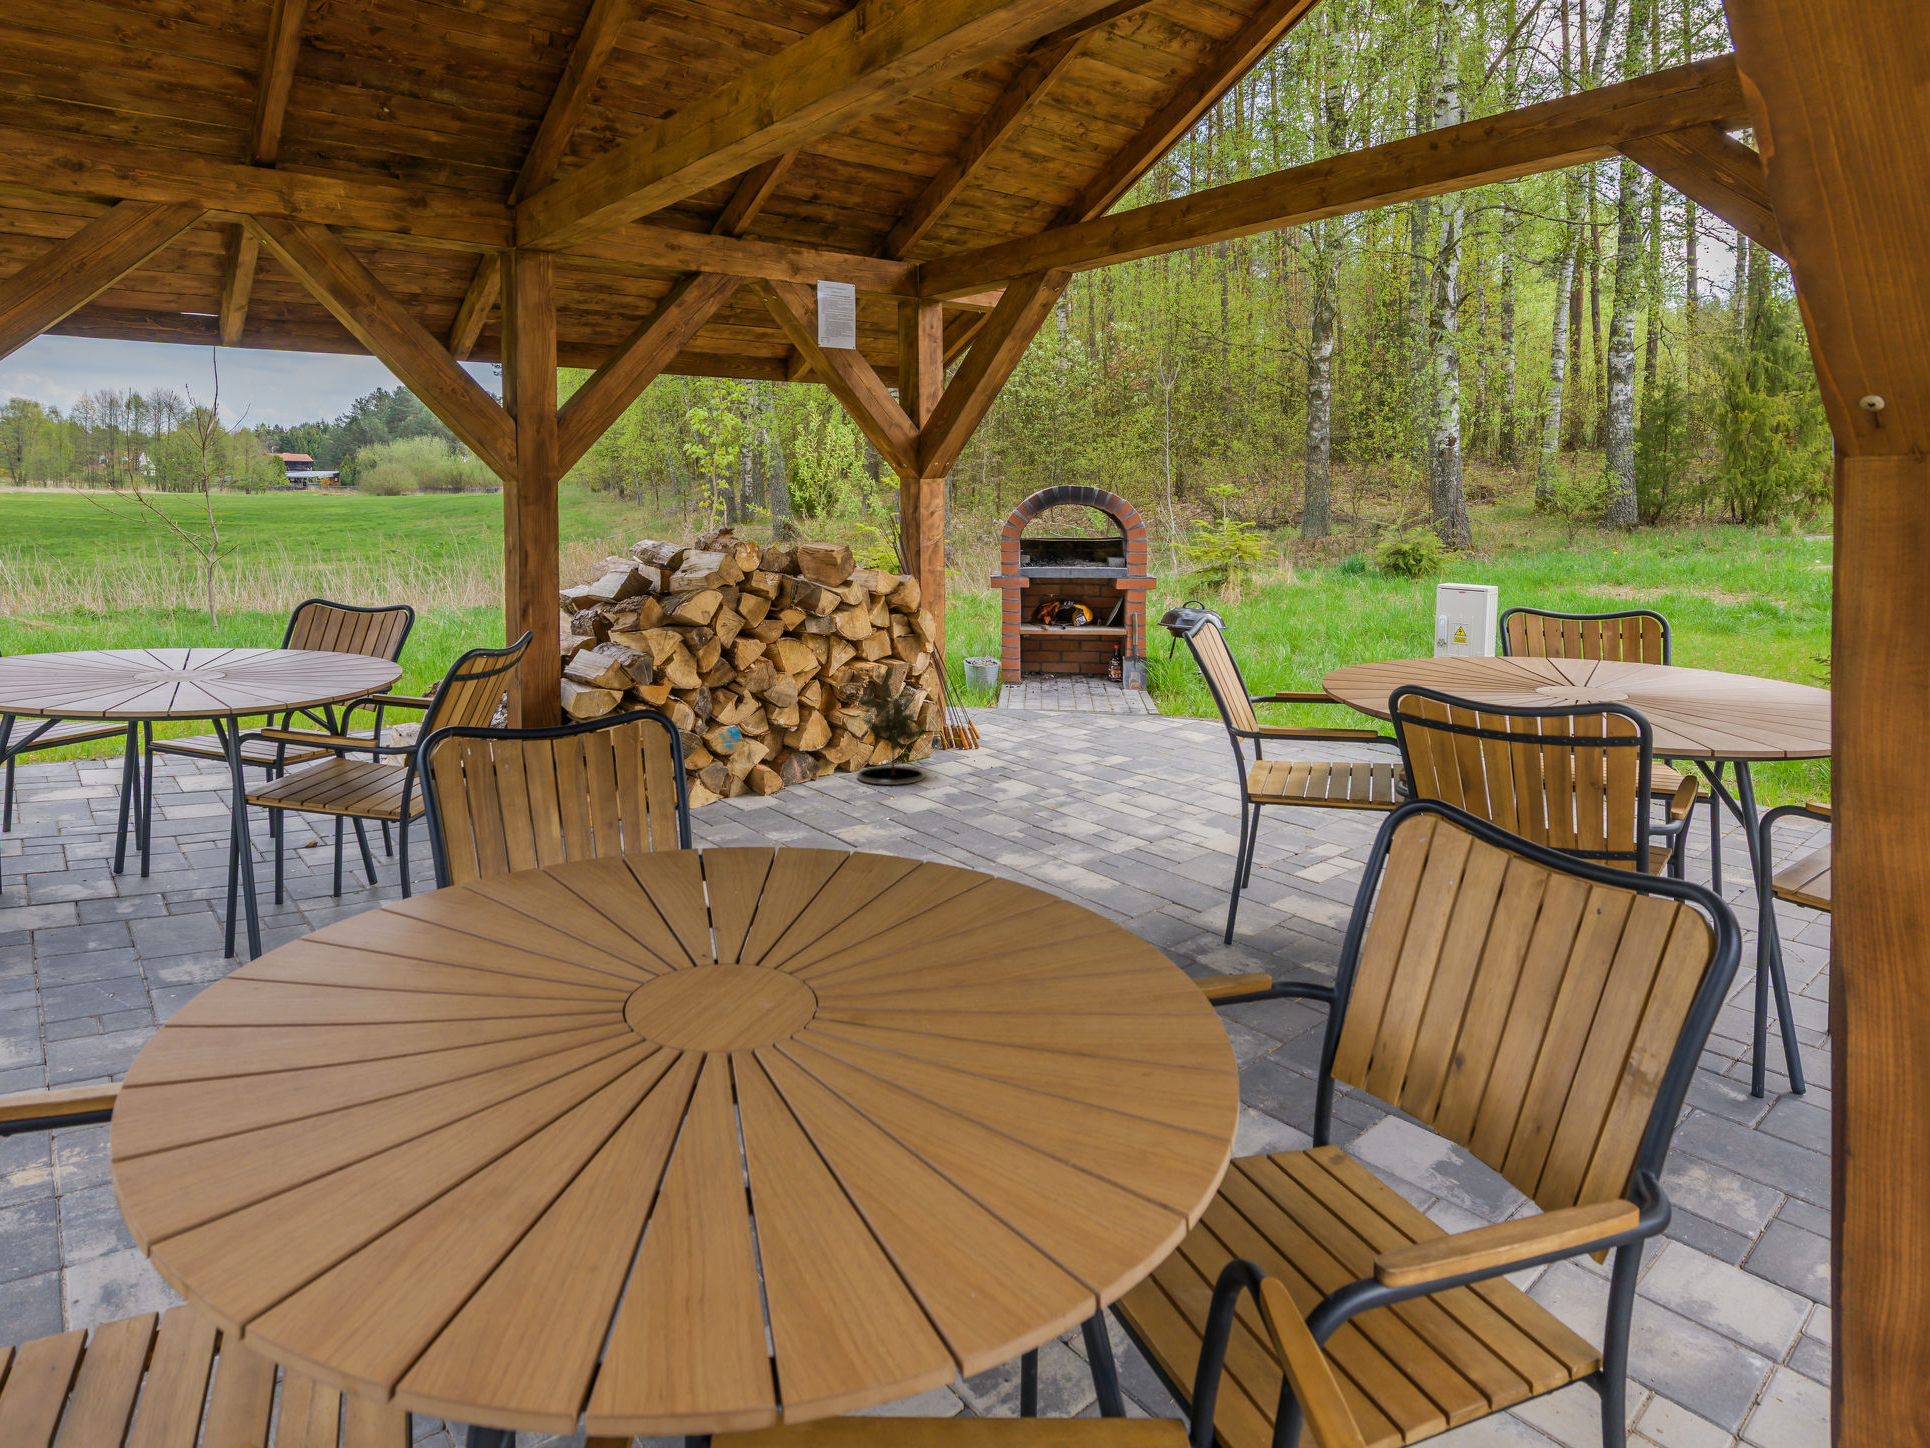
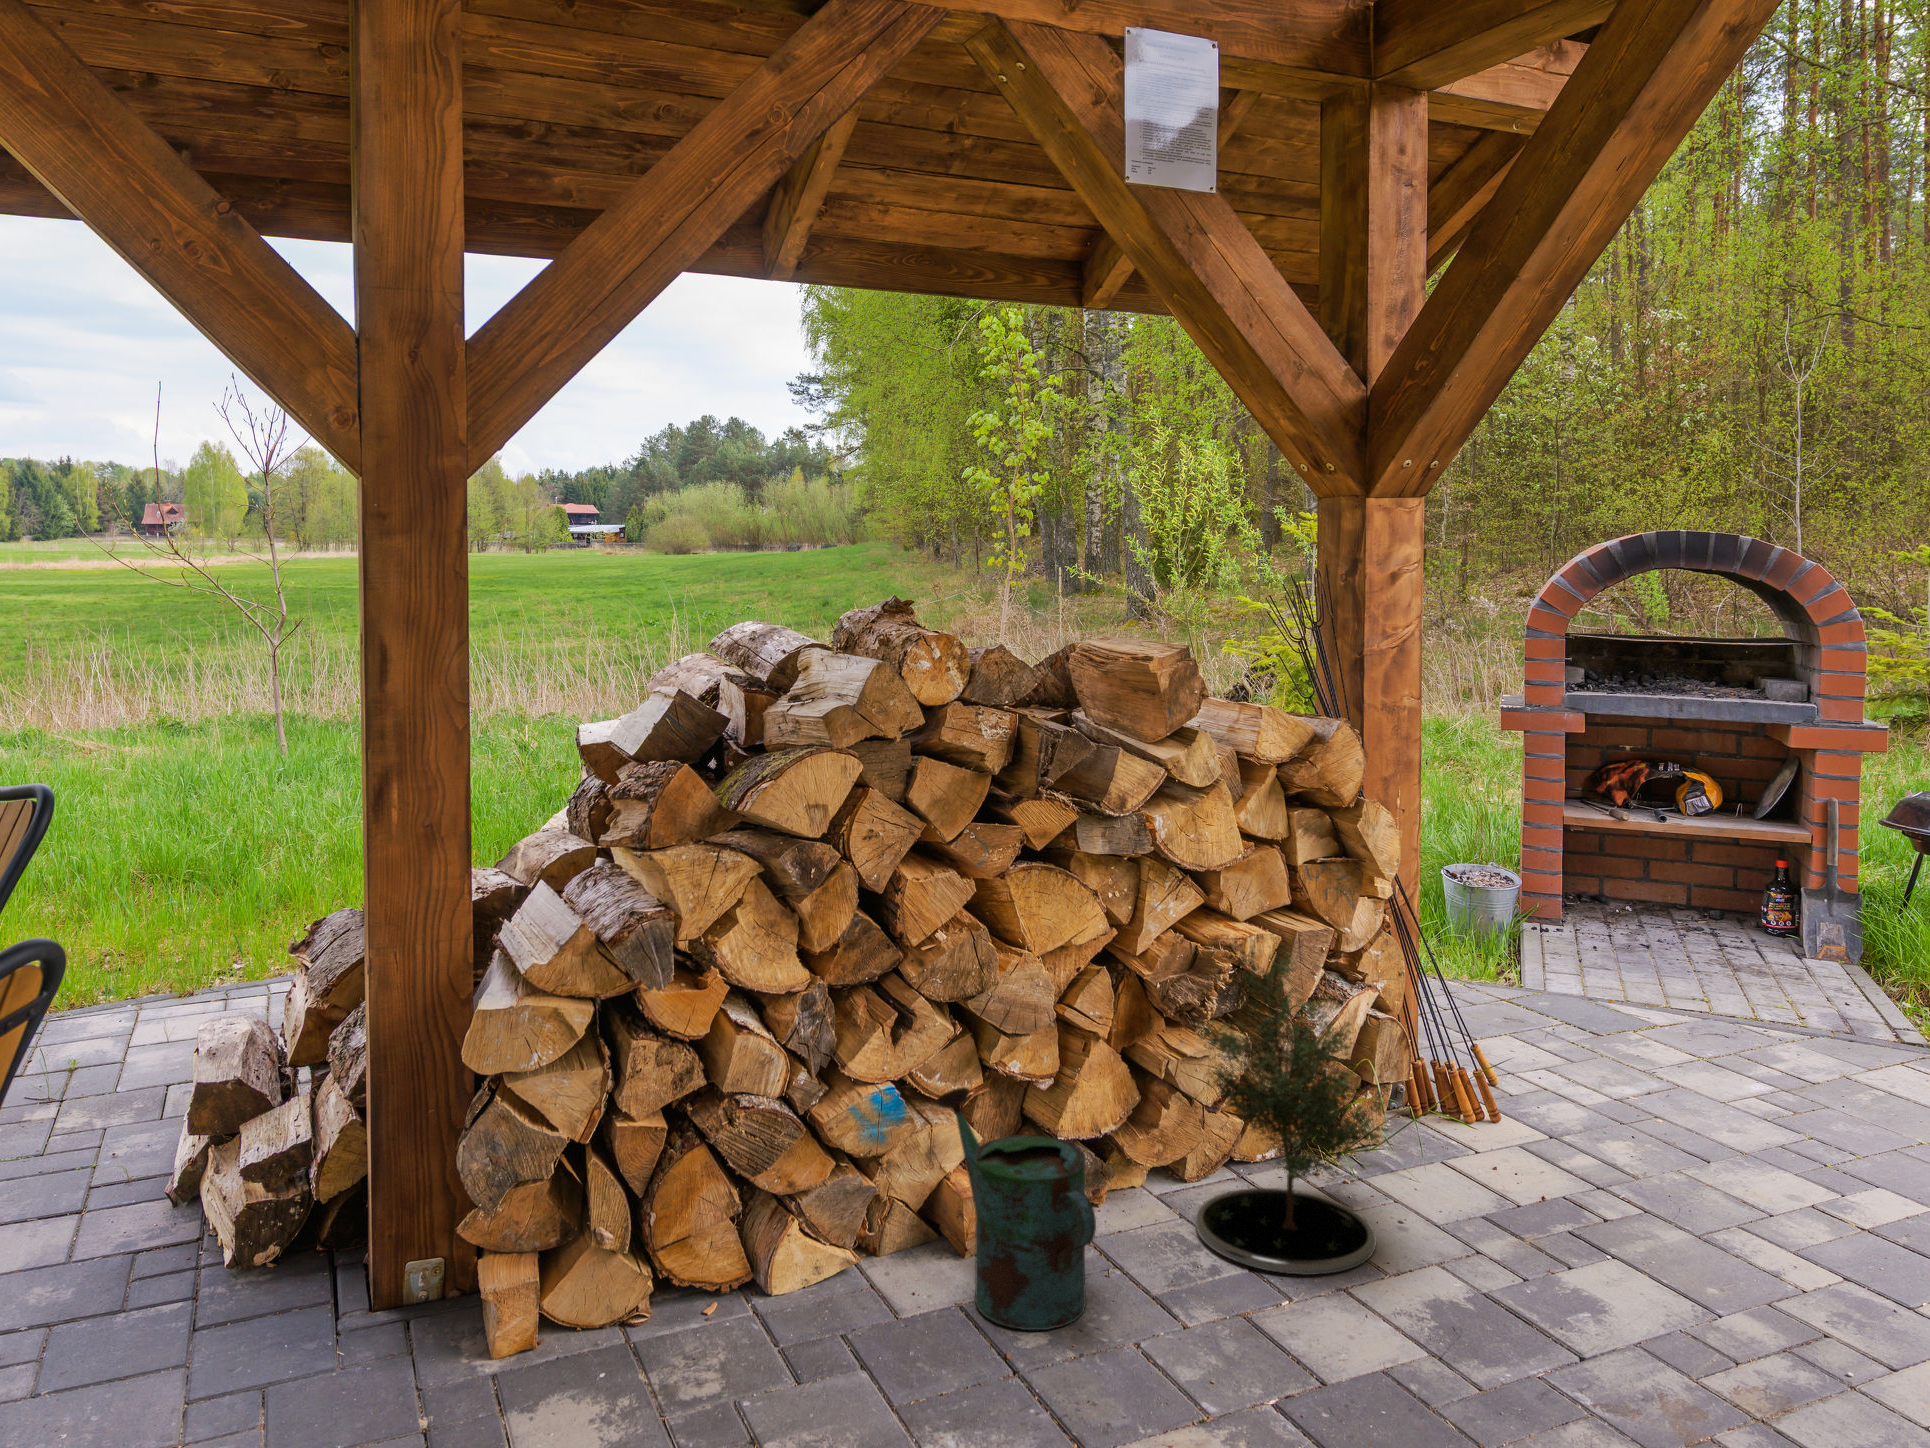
watering can: none [755,725,825,803] -> present [936,1087,1096,1330]

